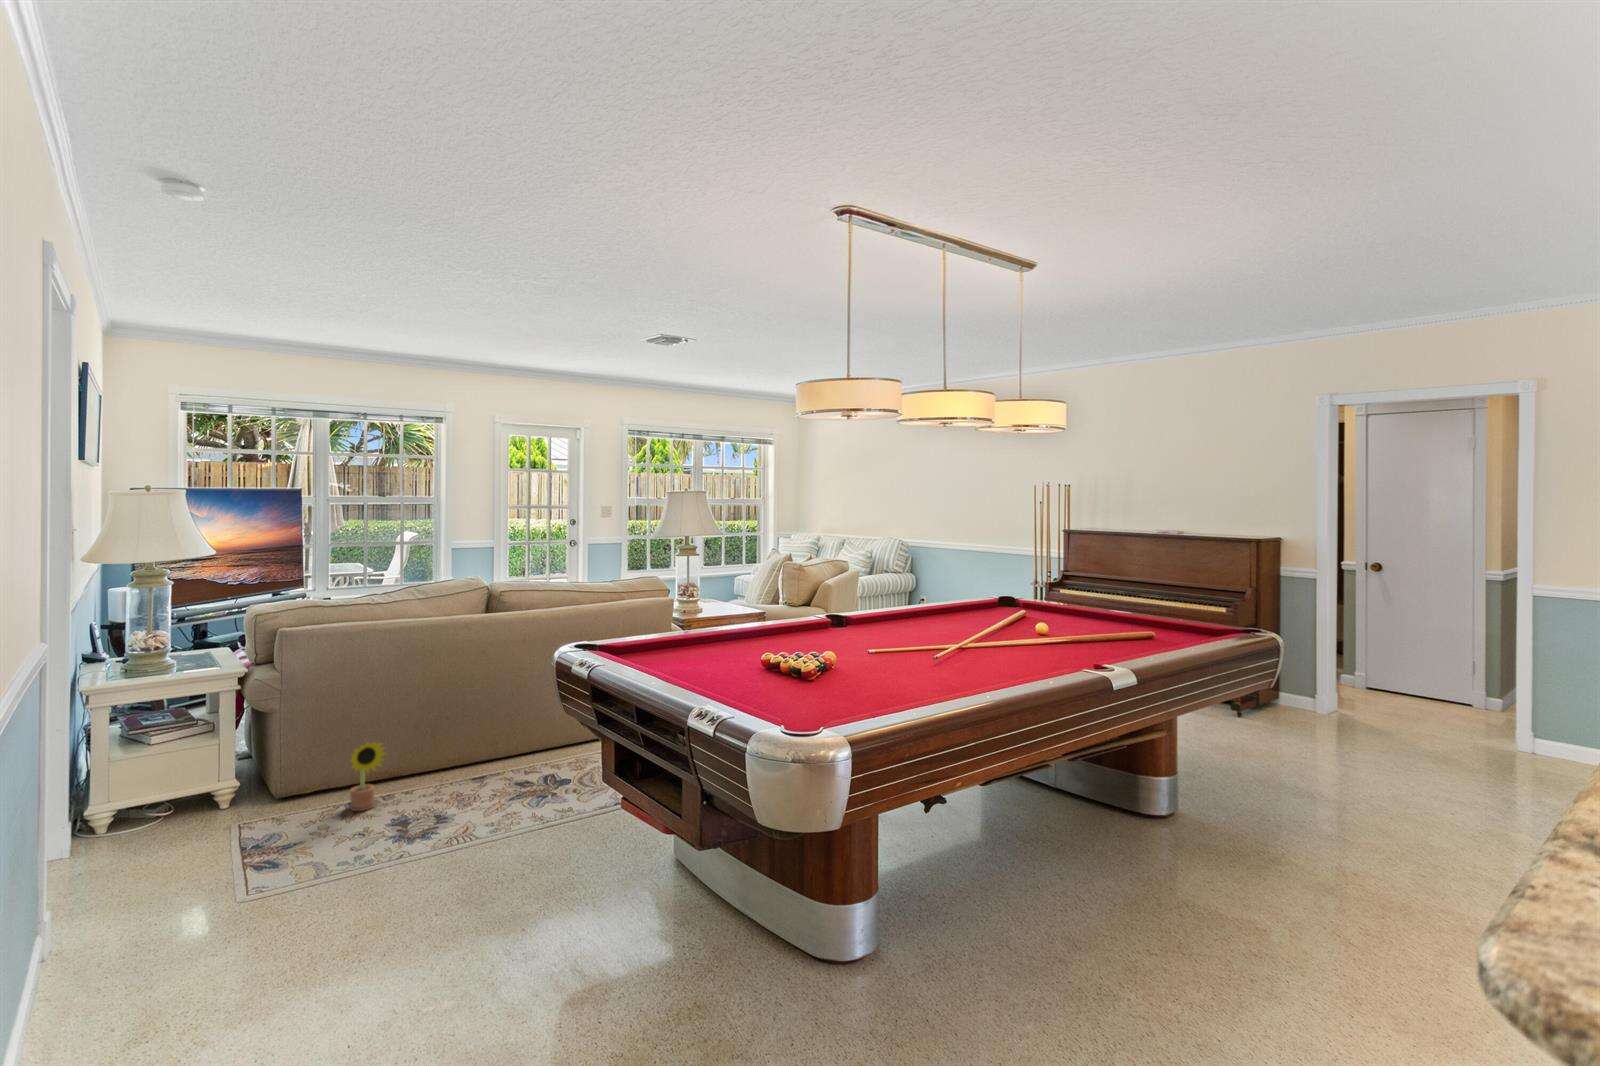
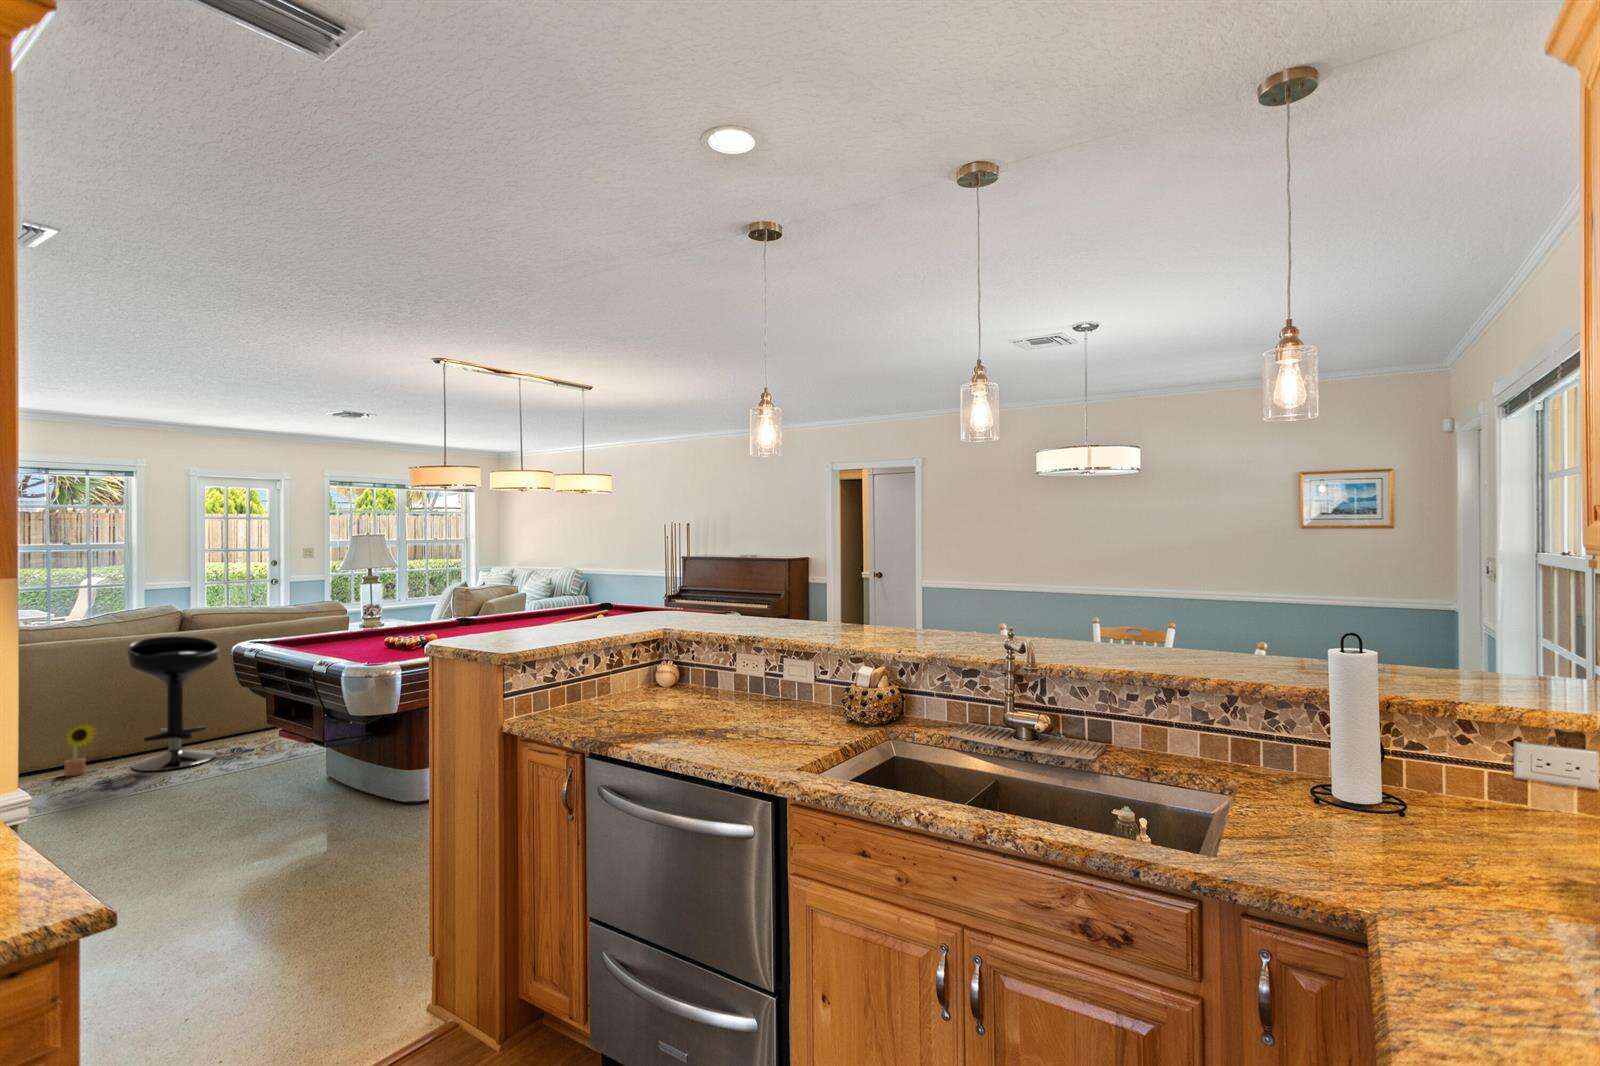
bar stool: none [422,621,532,815] -> present [127,636,219,771]

